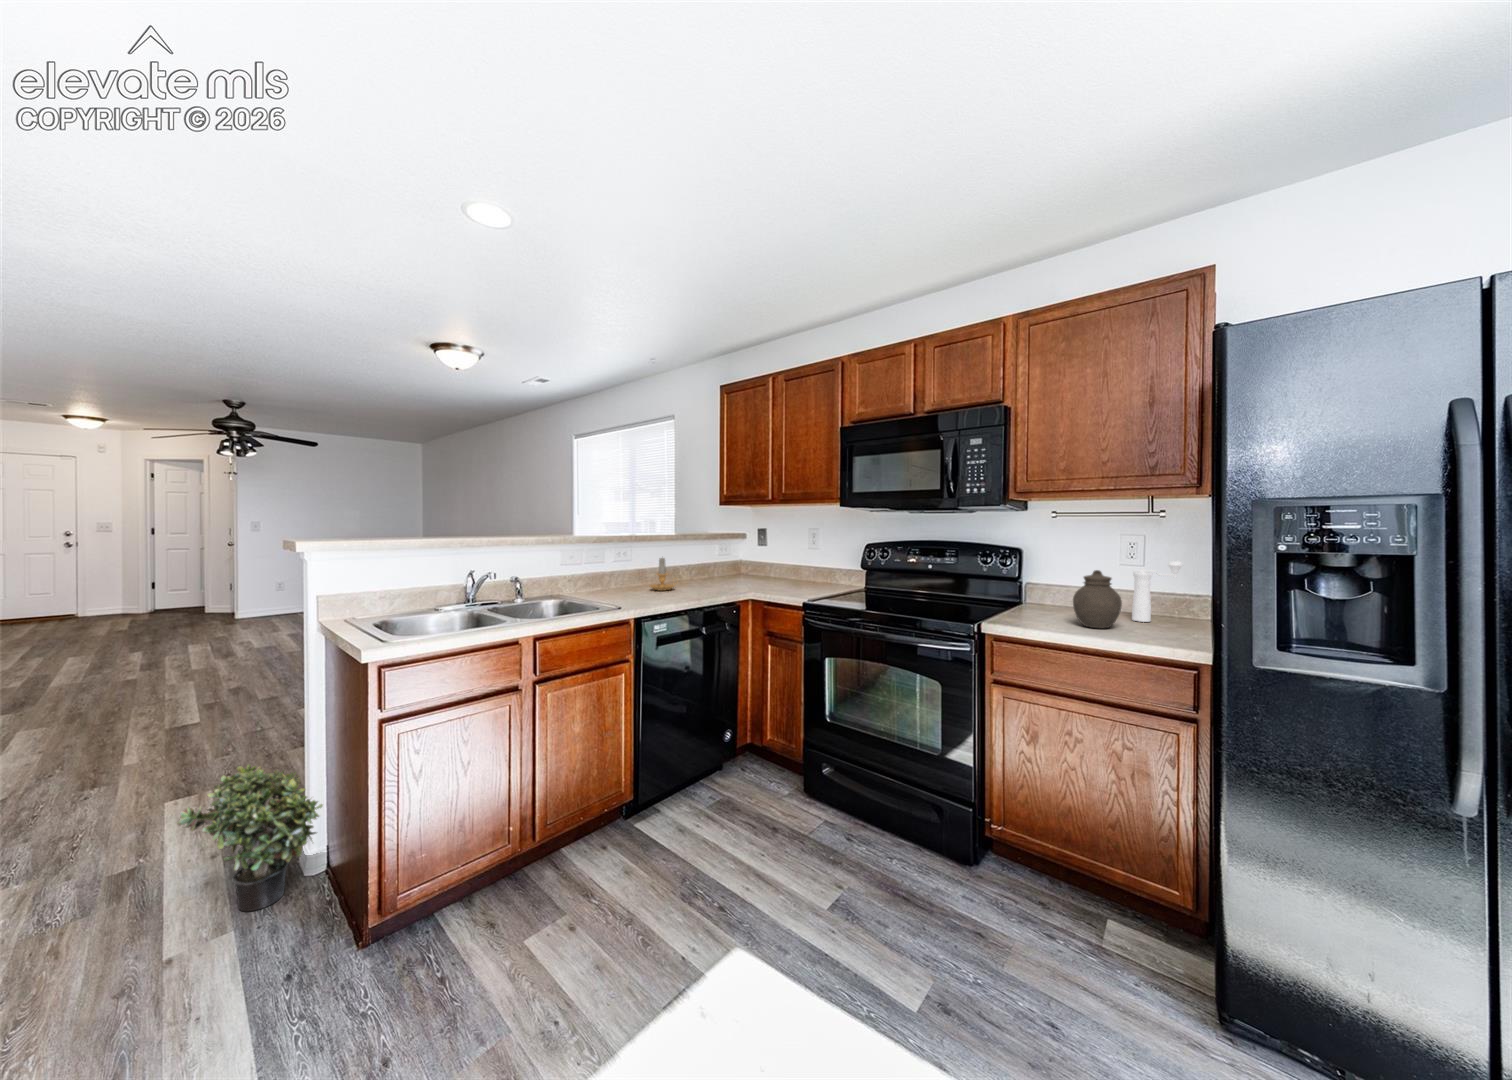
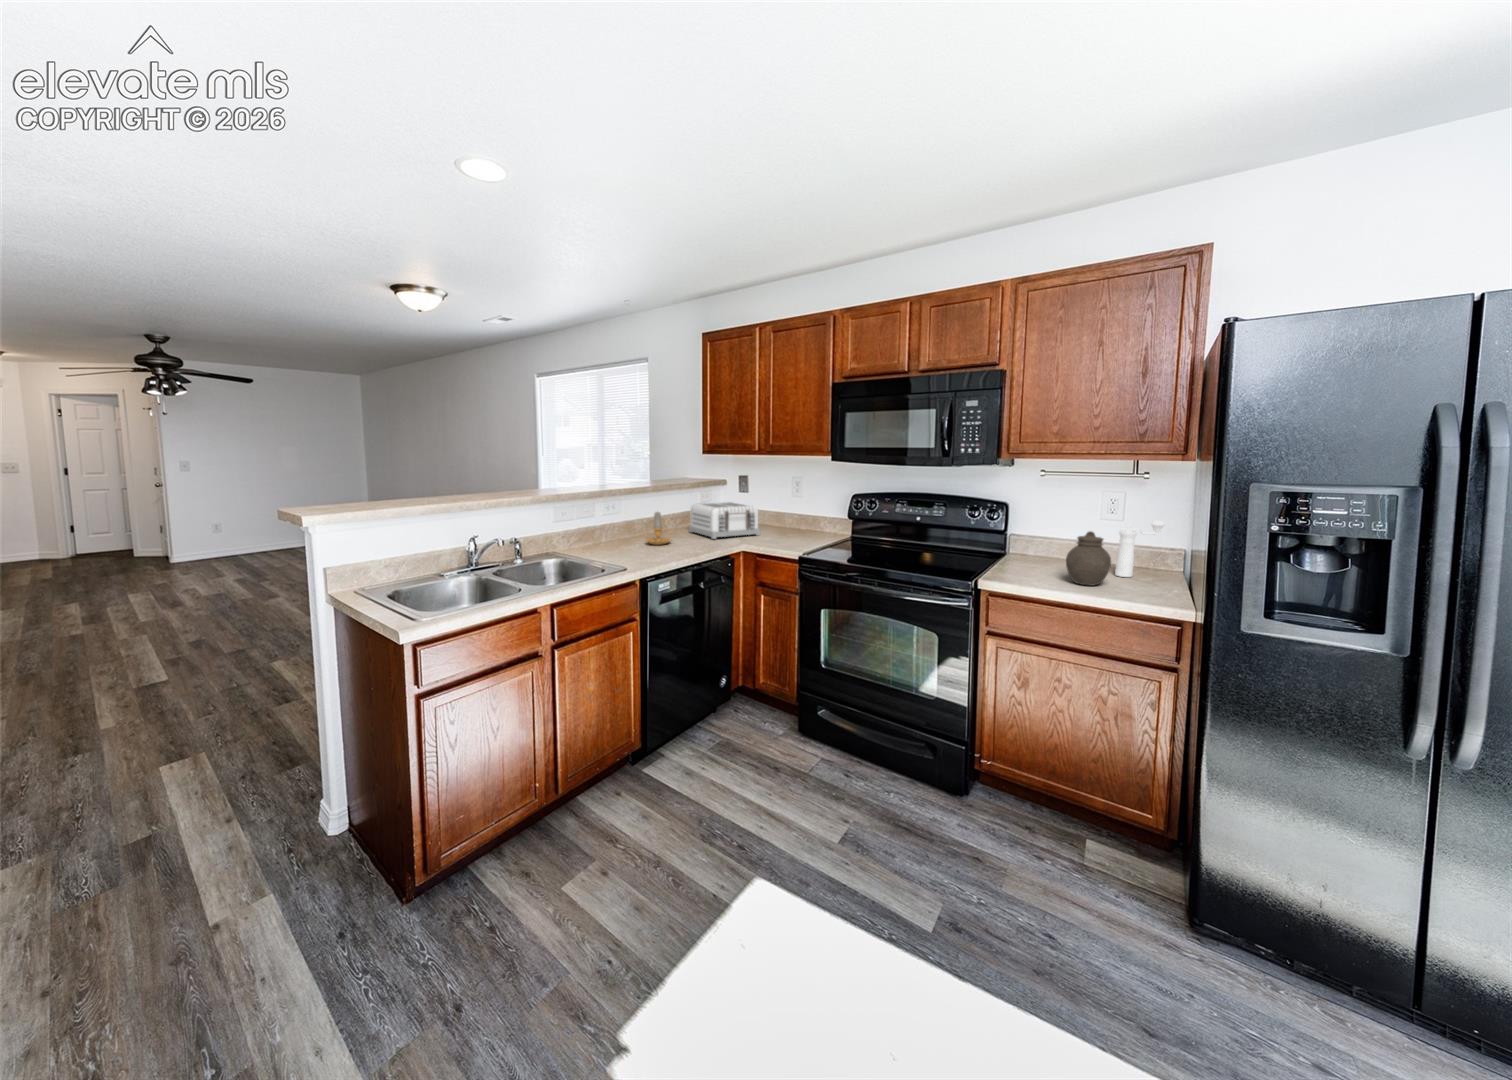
toaster: none [698,552,768,586] -> present [689,502,760,539]
potted plant: present [176,764,323,911] -> none [201,735,347,875]

